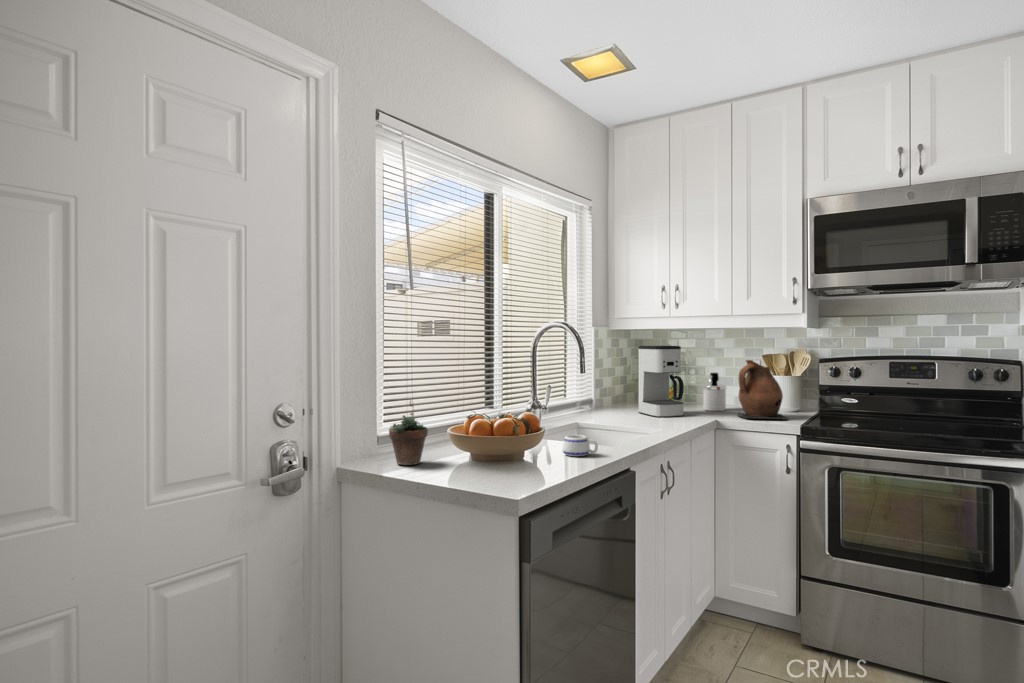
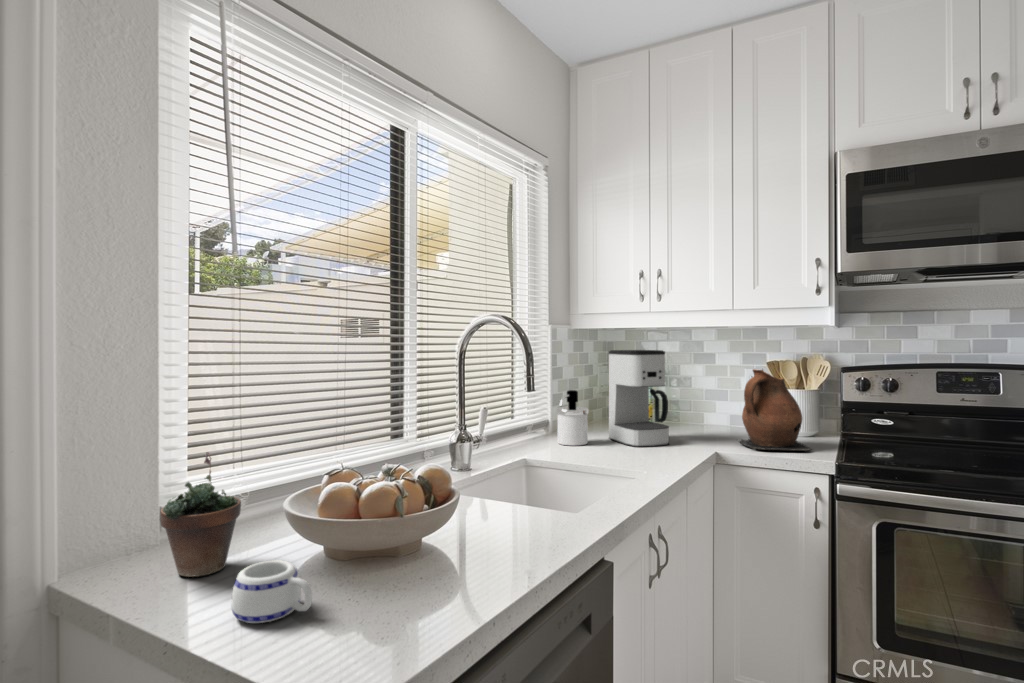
soap dispenser: present [702,373,726,411] -> present [556,390,589,446]
mug: present [563,435,598,456] -> present [231,560,312,623]

